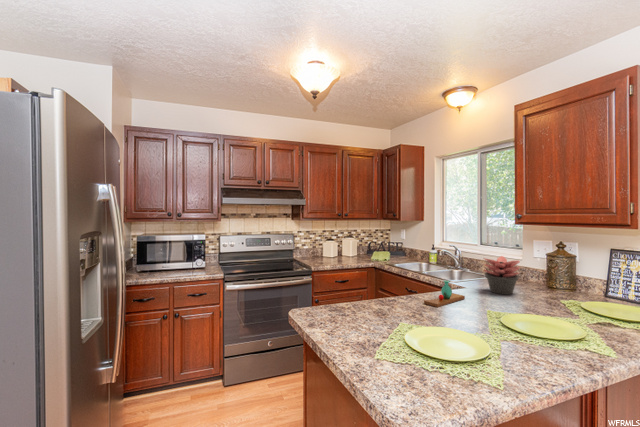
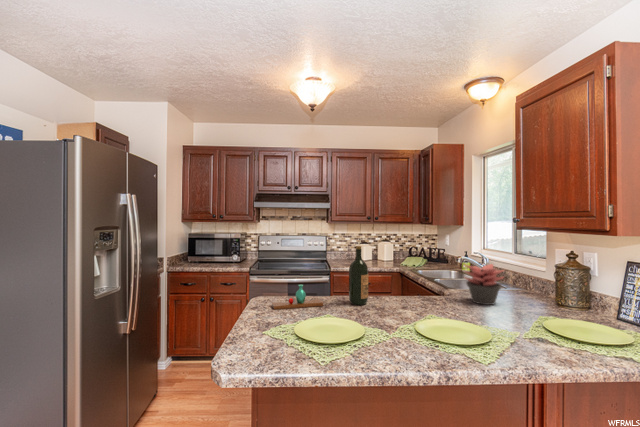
wine bottle: none [395,245,417,308] -> present [349,246,368,305]
vase: present [424,280,465,307] -> present [272,284,323,310]

